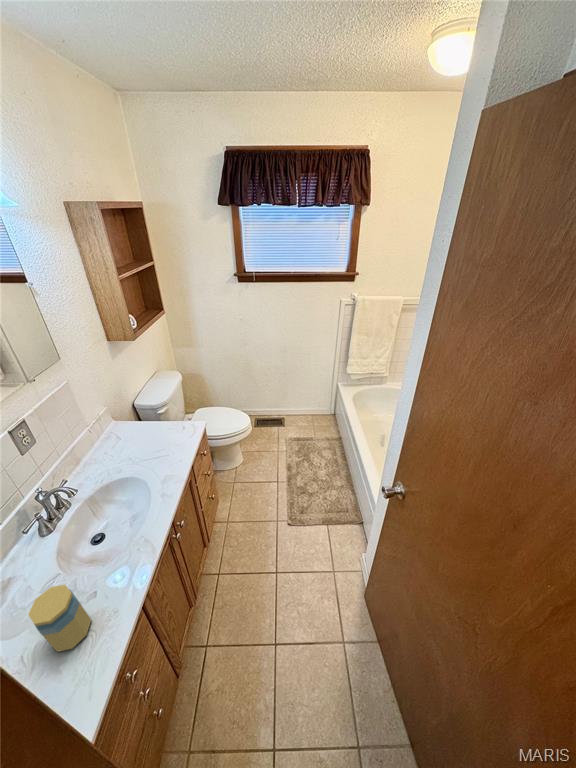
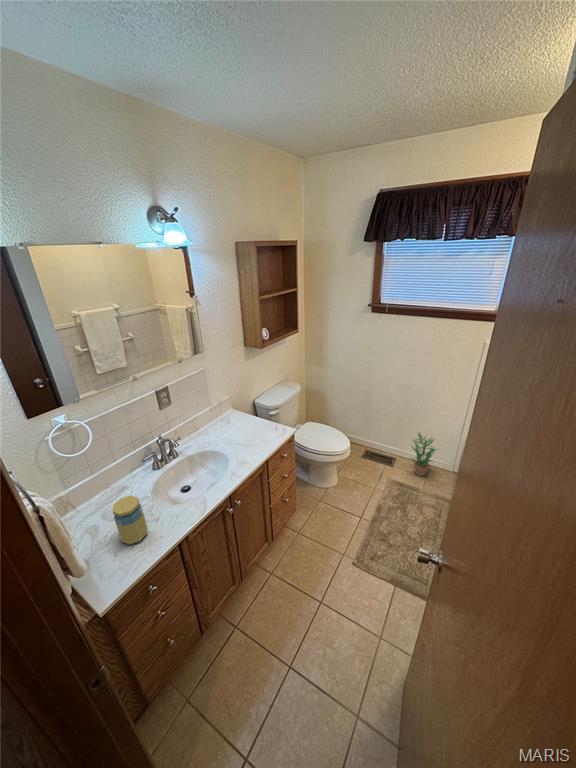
potted plant: none [296,388,320,427] -> present [410,432,437,476]

